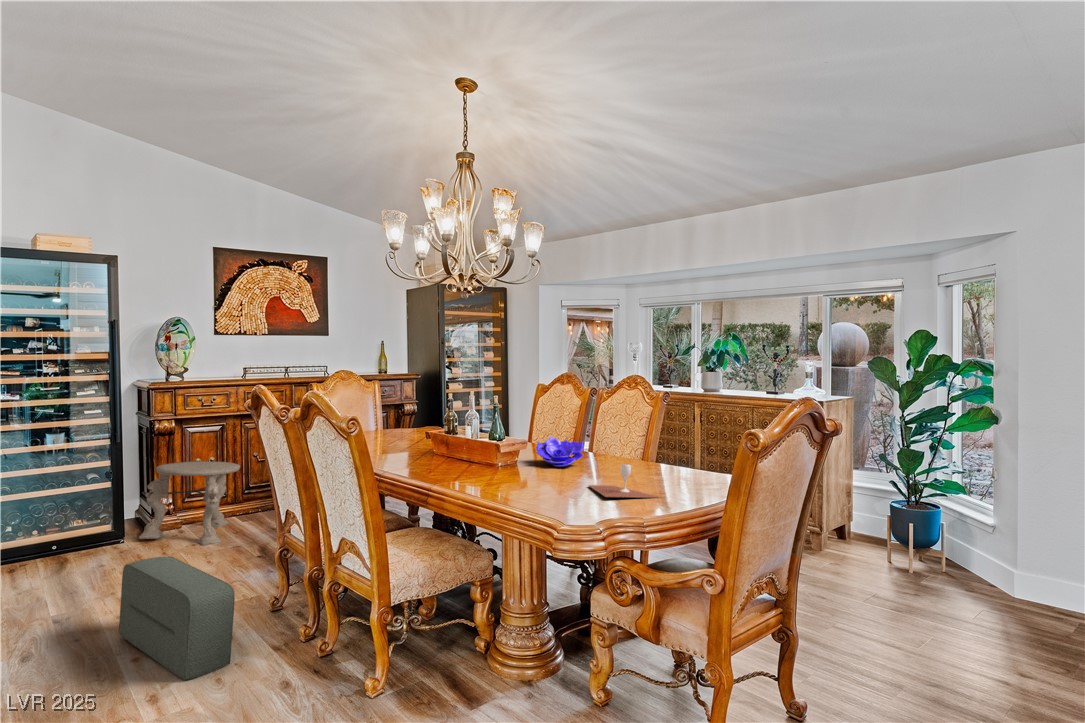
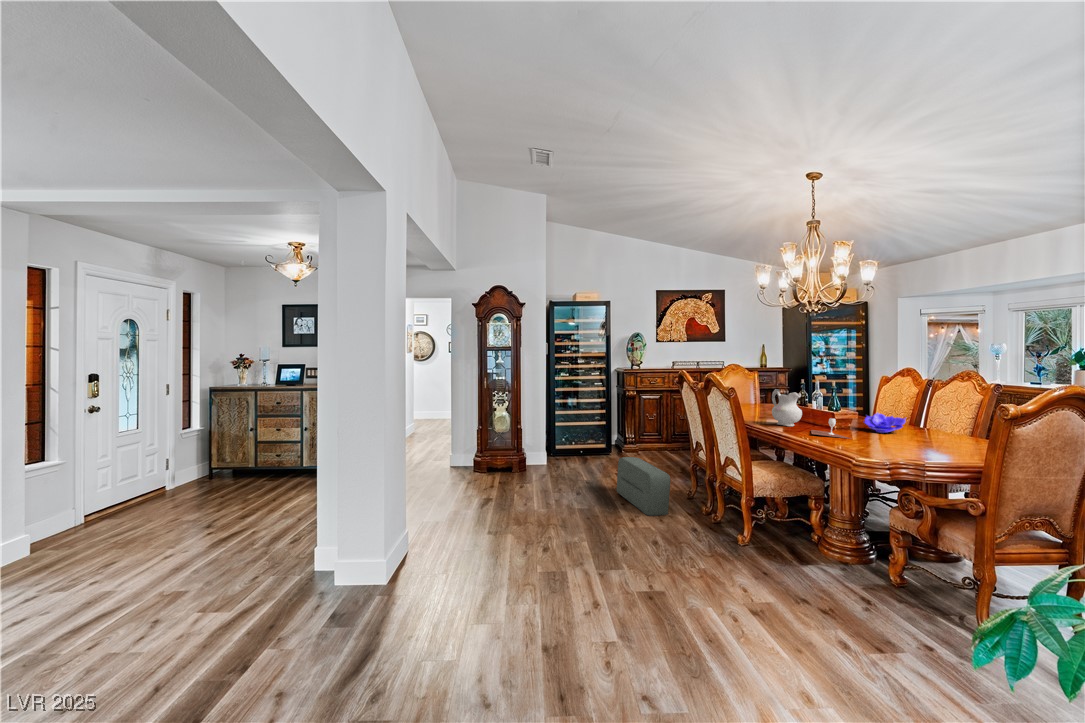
ceramic pitcher: none [412,411,456,470] -> present [772,389,802,426]
side table: present [139,461,240,546] -> none [619,415,670,463]
wine glass: present [589,464,661,498] -> present [811,418,850,439]

